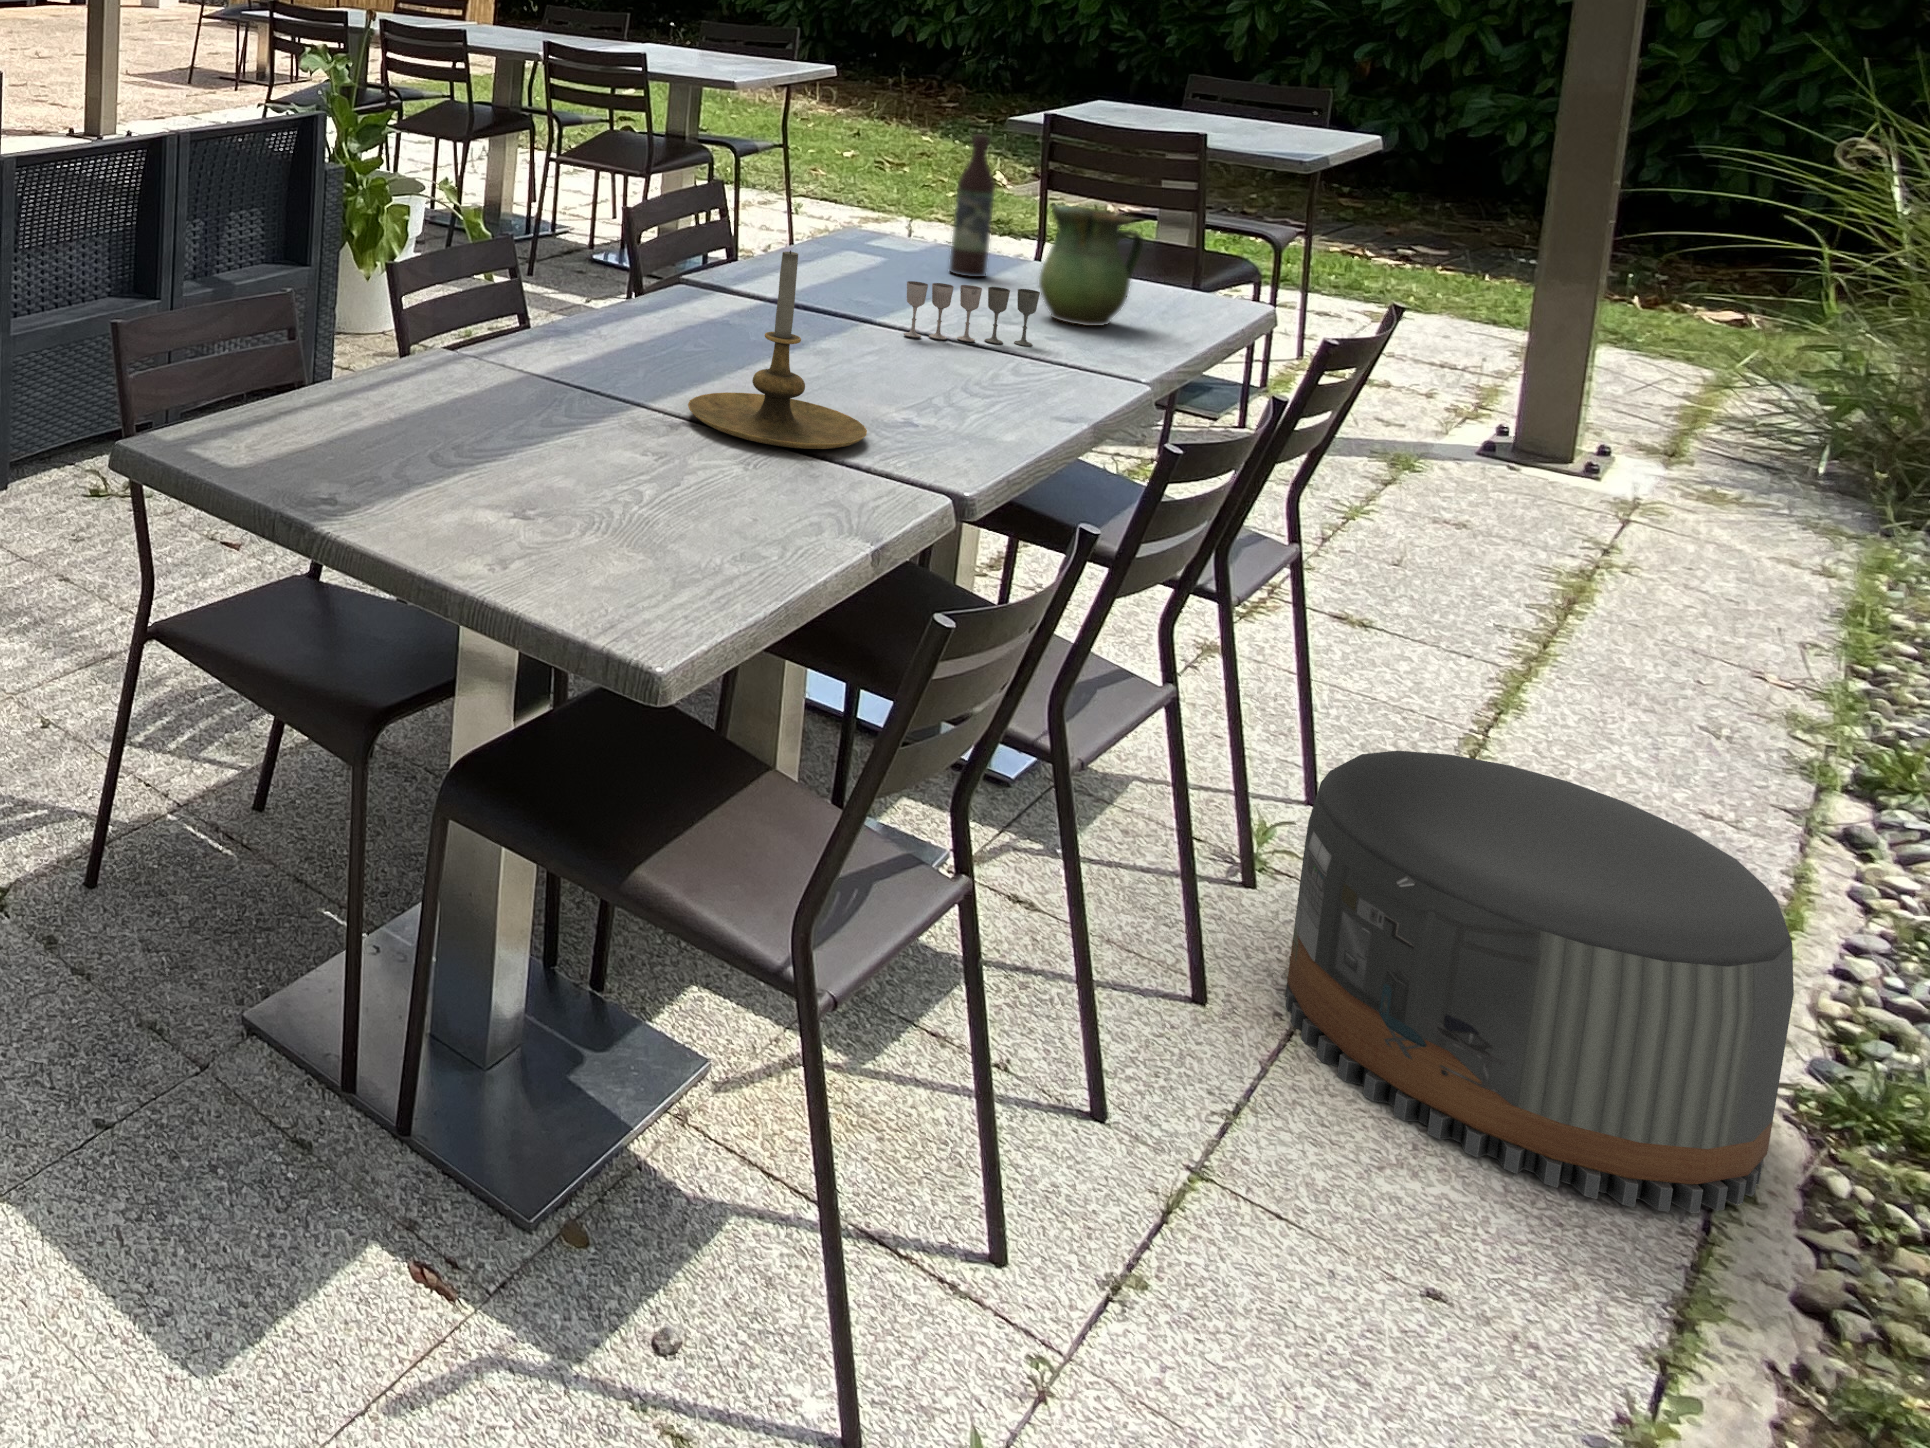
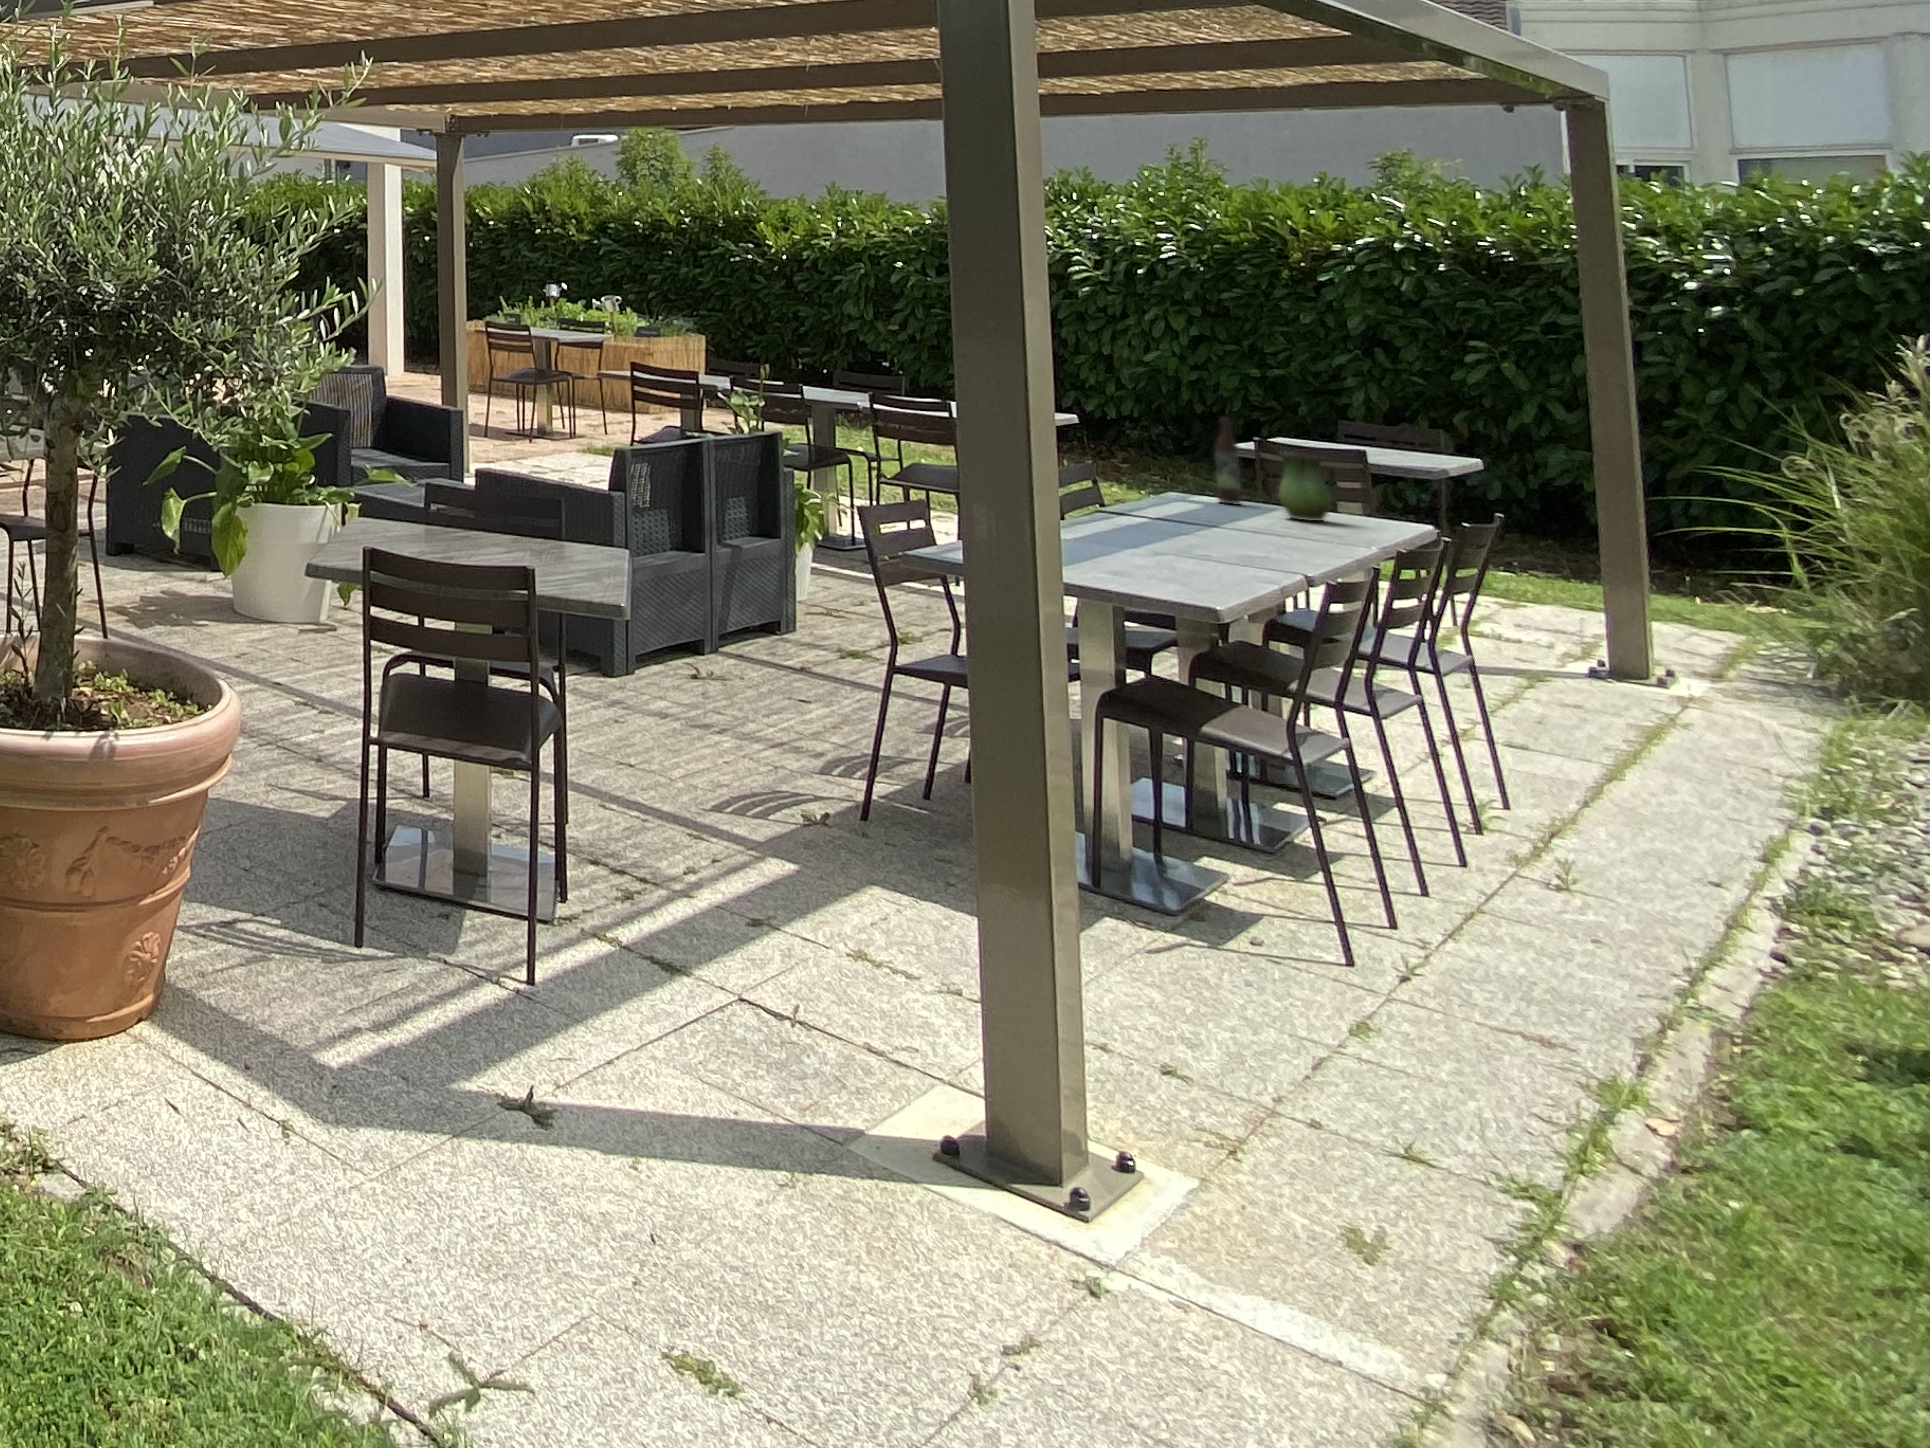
candle holder: present [688,250,867,449] -> none [1117,449,1218,549]
wine glass: present [904,281,1040,346] -> none [1207,490,1285,526]
pouf: present [1285,751,1794,1213] -> none [1484,727,1741,925]

